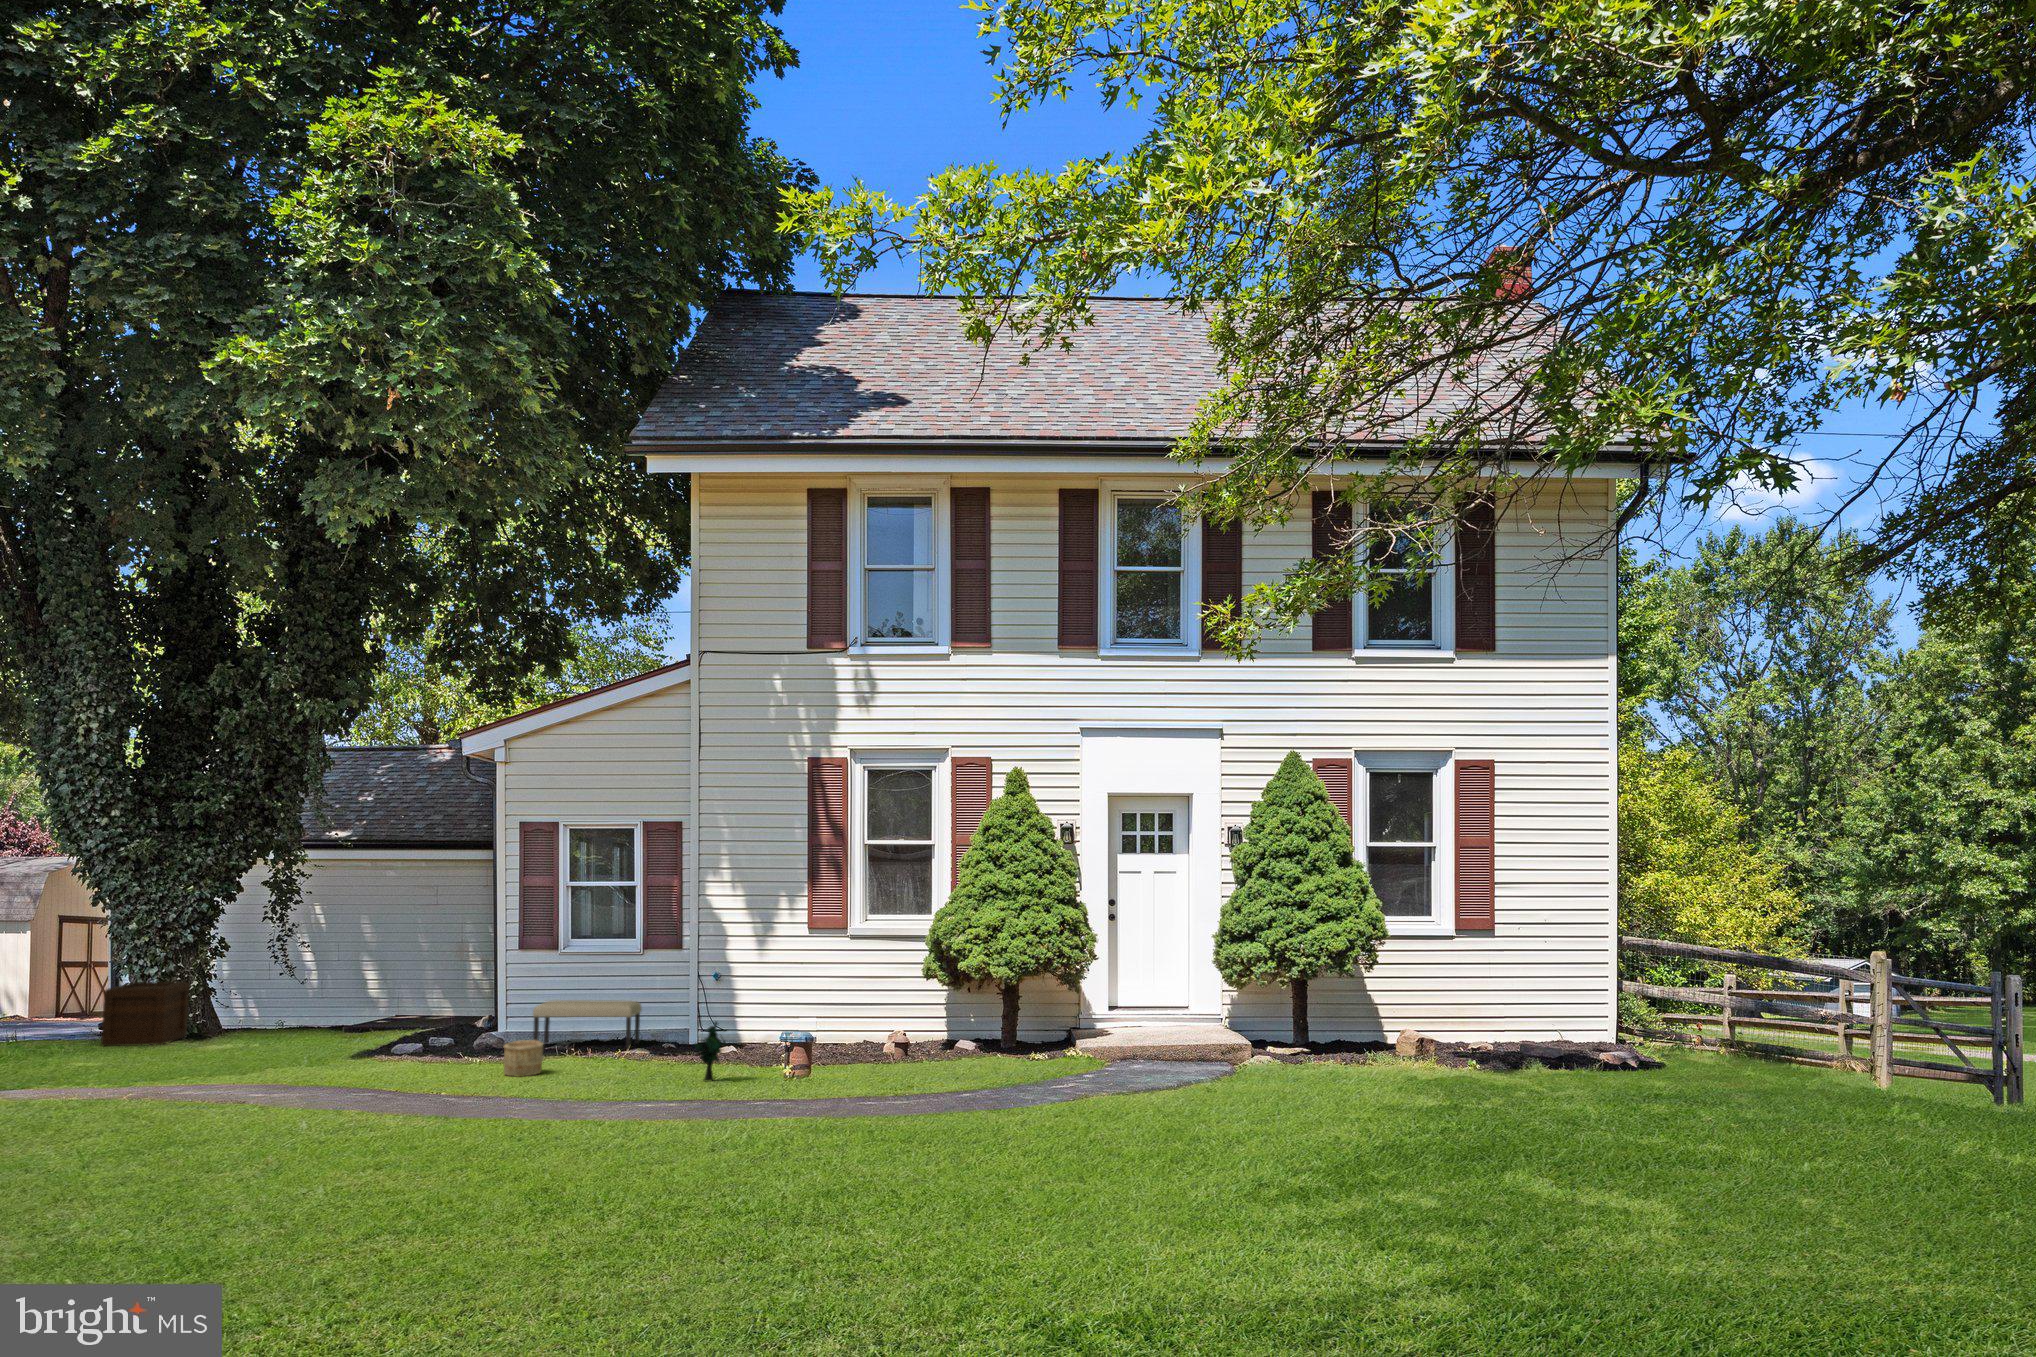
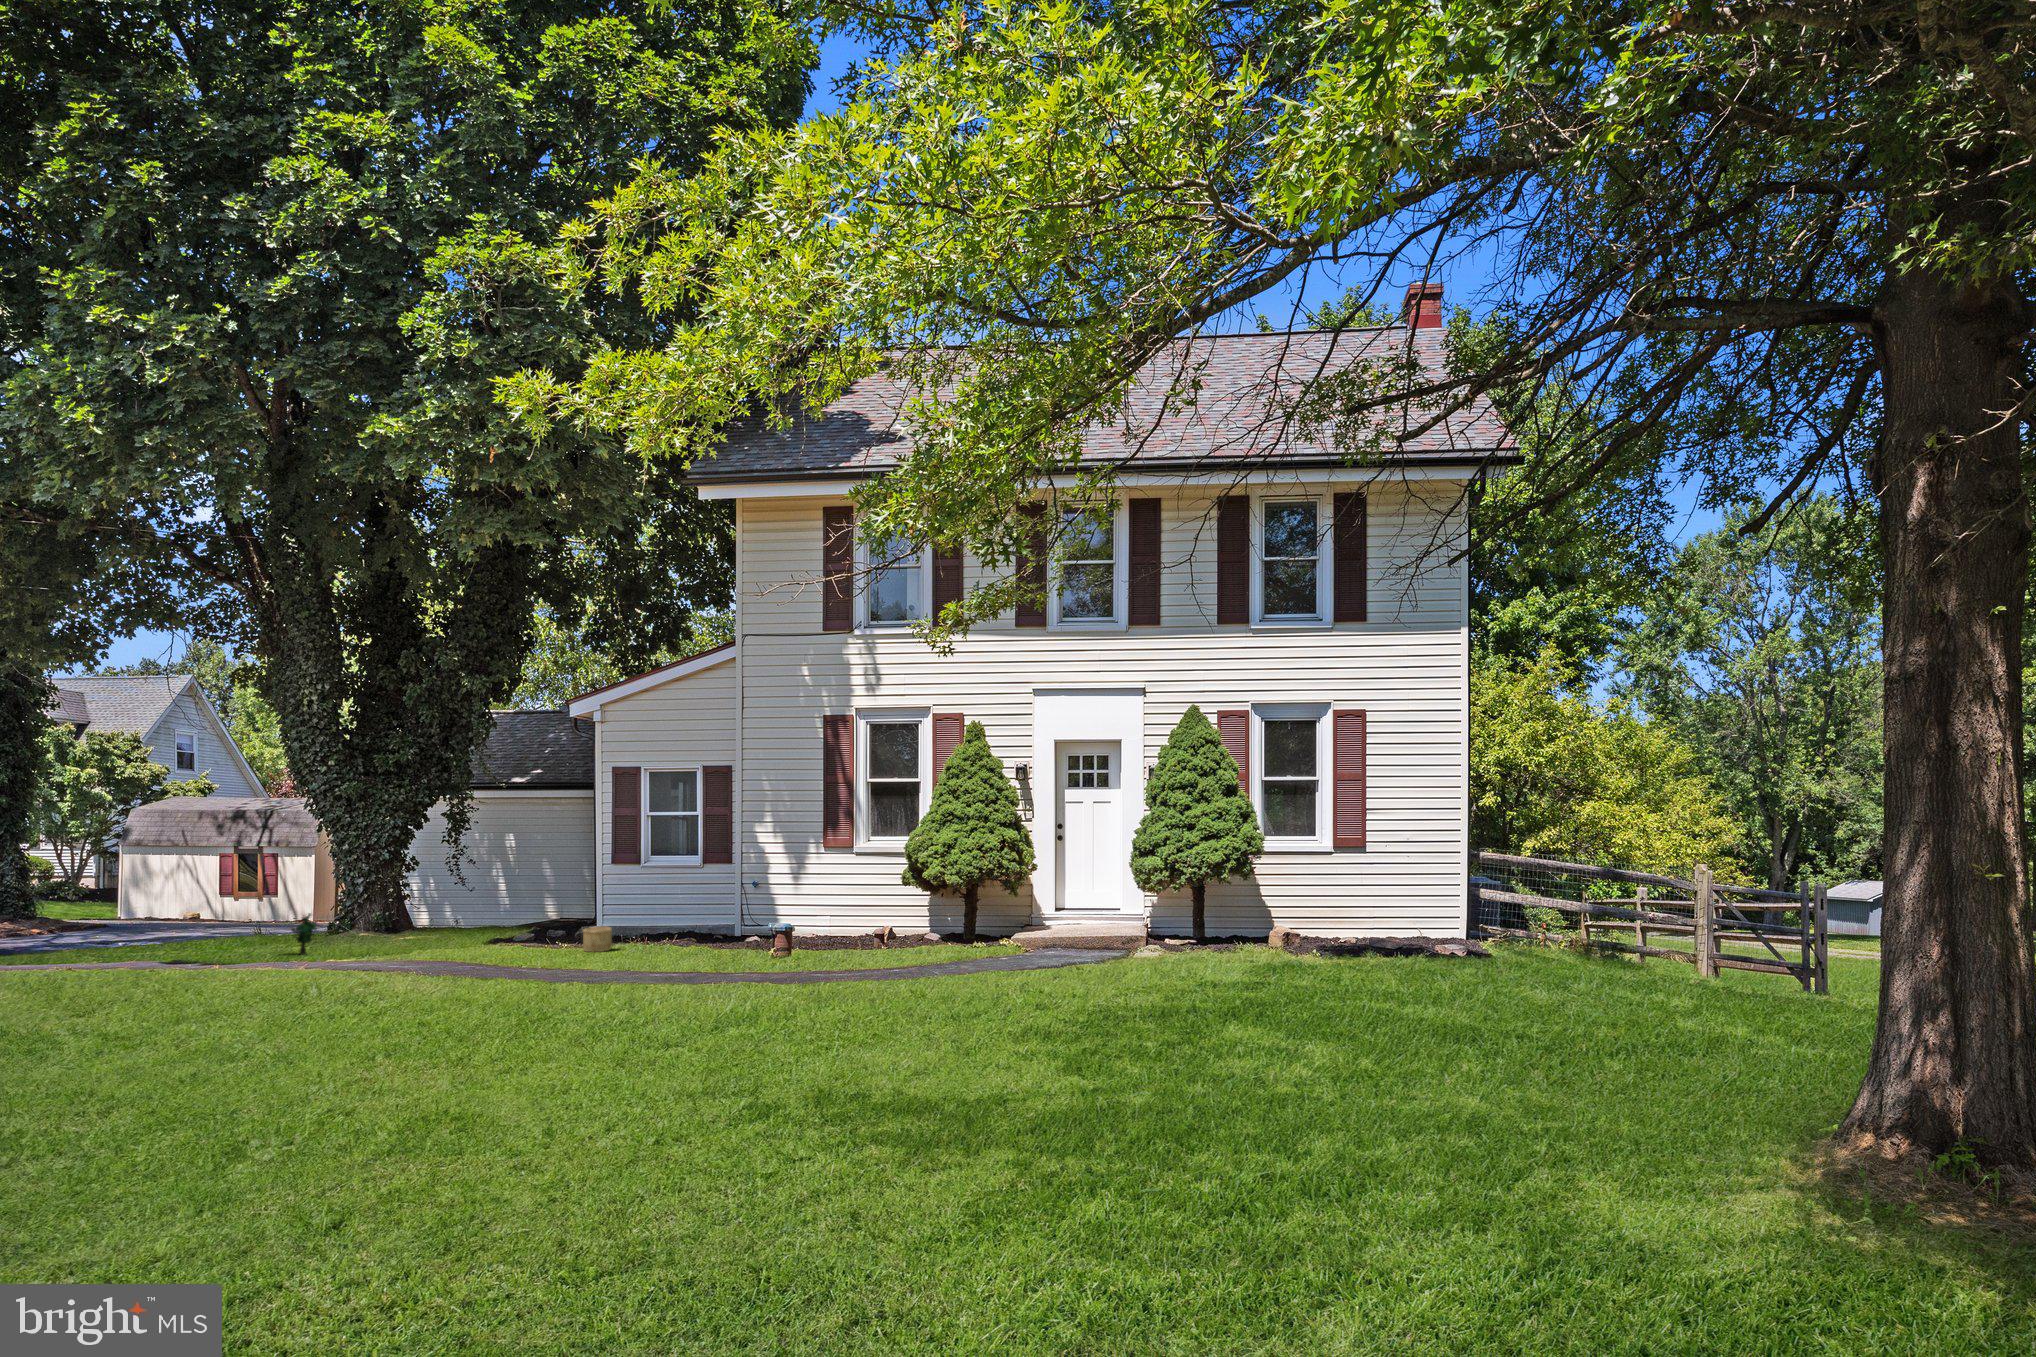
wooden crate: present [101,982,189,1046] -> none [324,887,387,933]
bench: present [533,1000,642,1049] -> none [620,901,702,937]
decorative plant: present [694,1022,726,1081] -> present [292,913,316,955]

